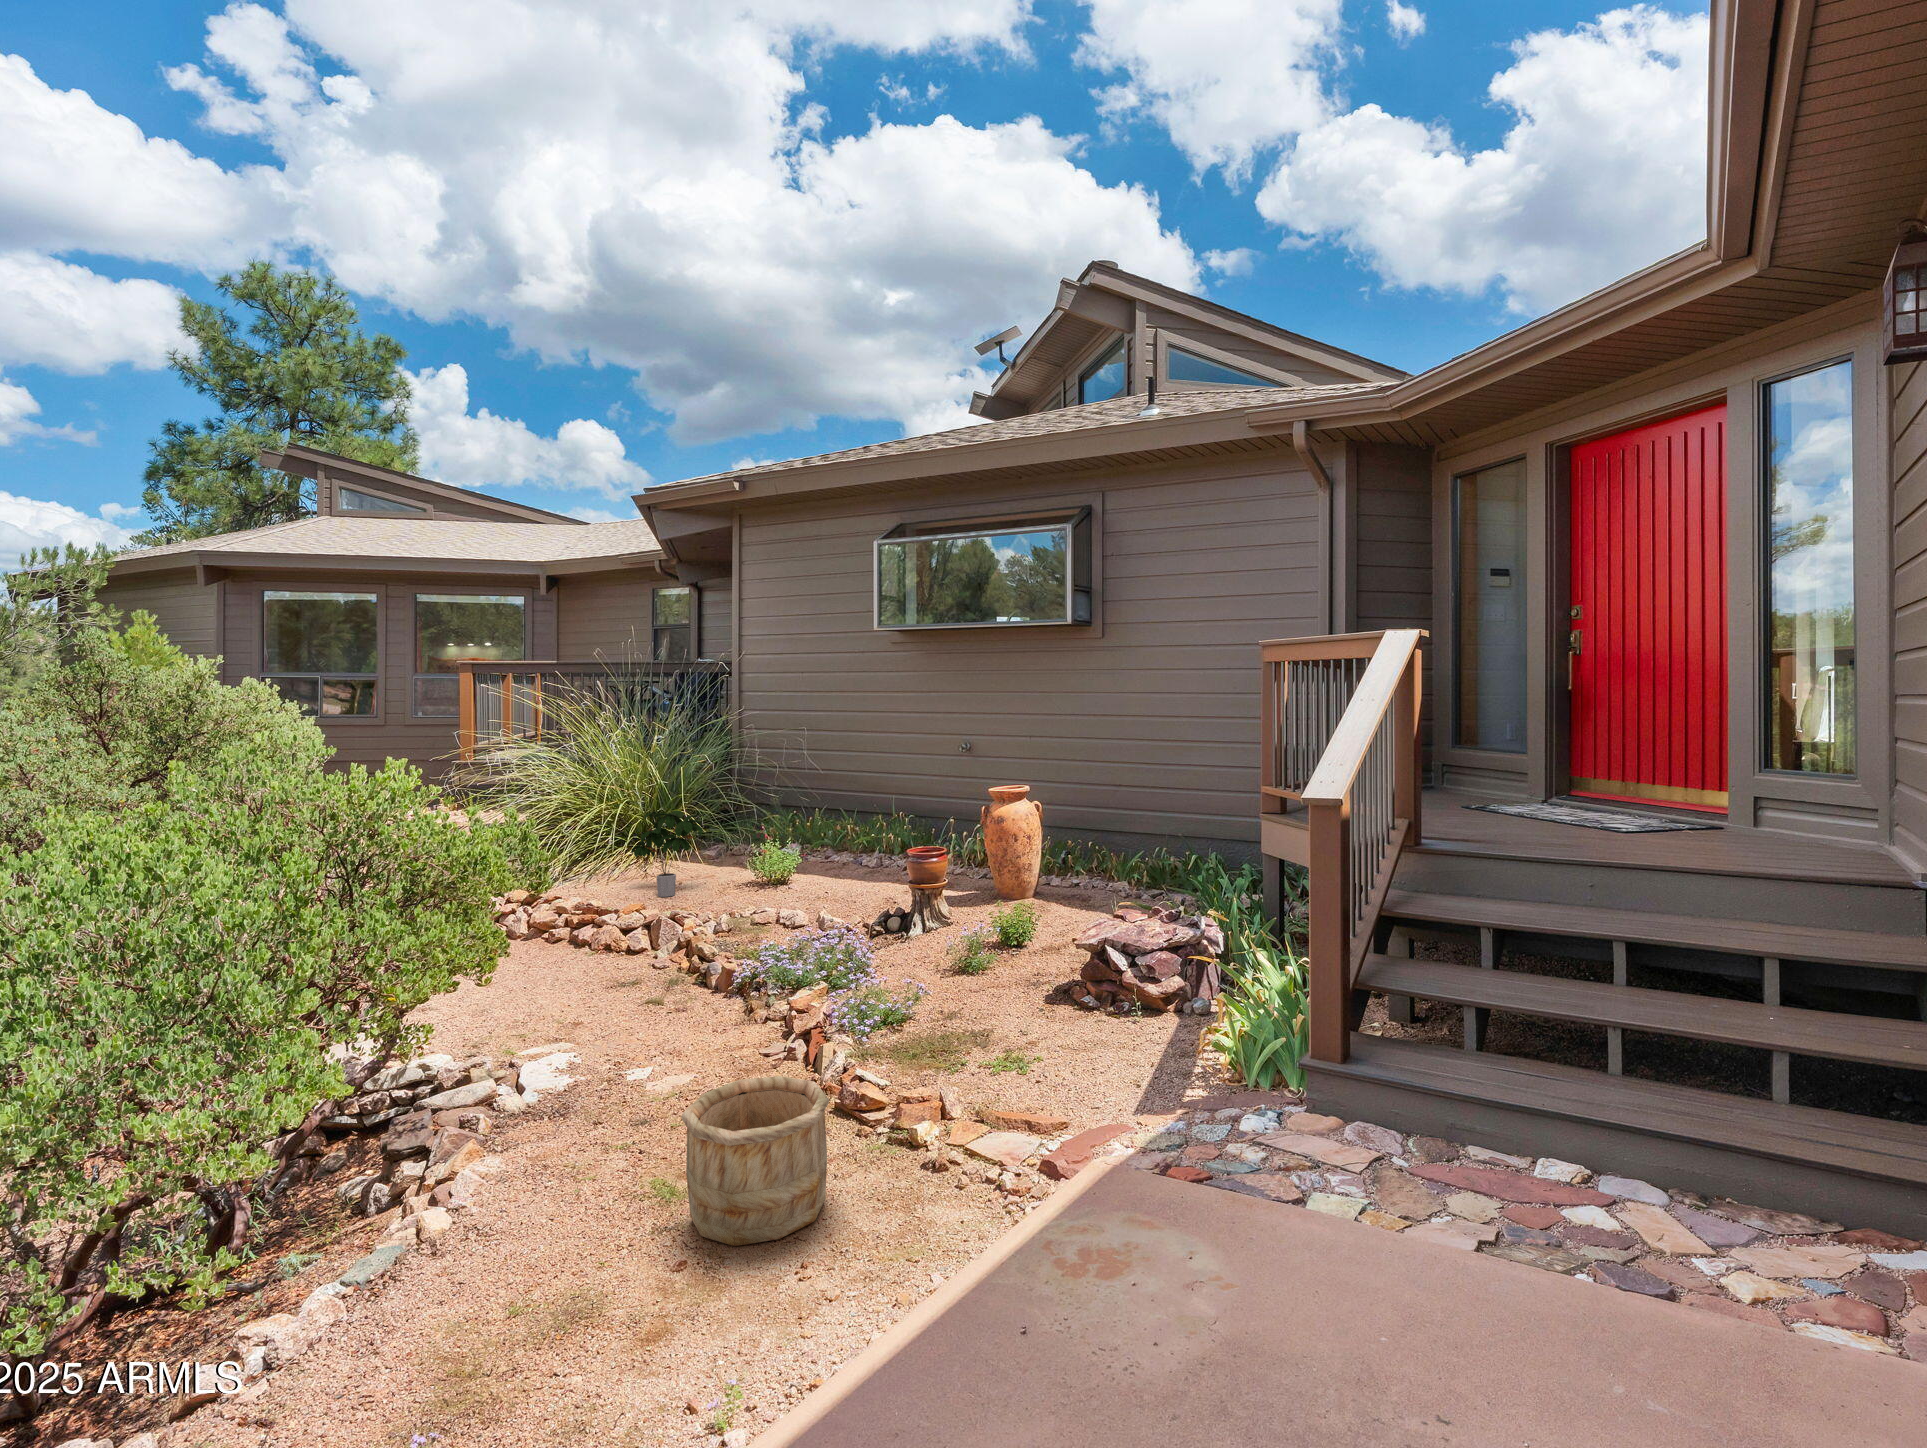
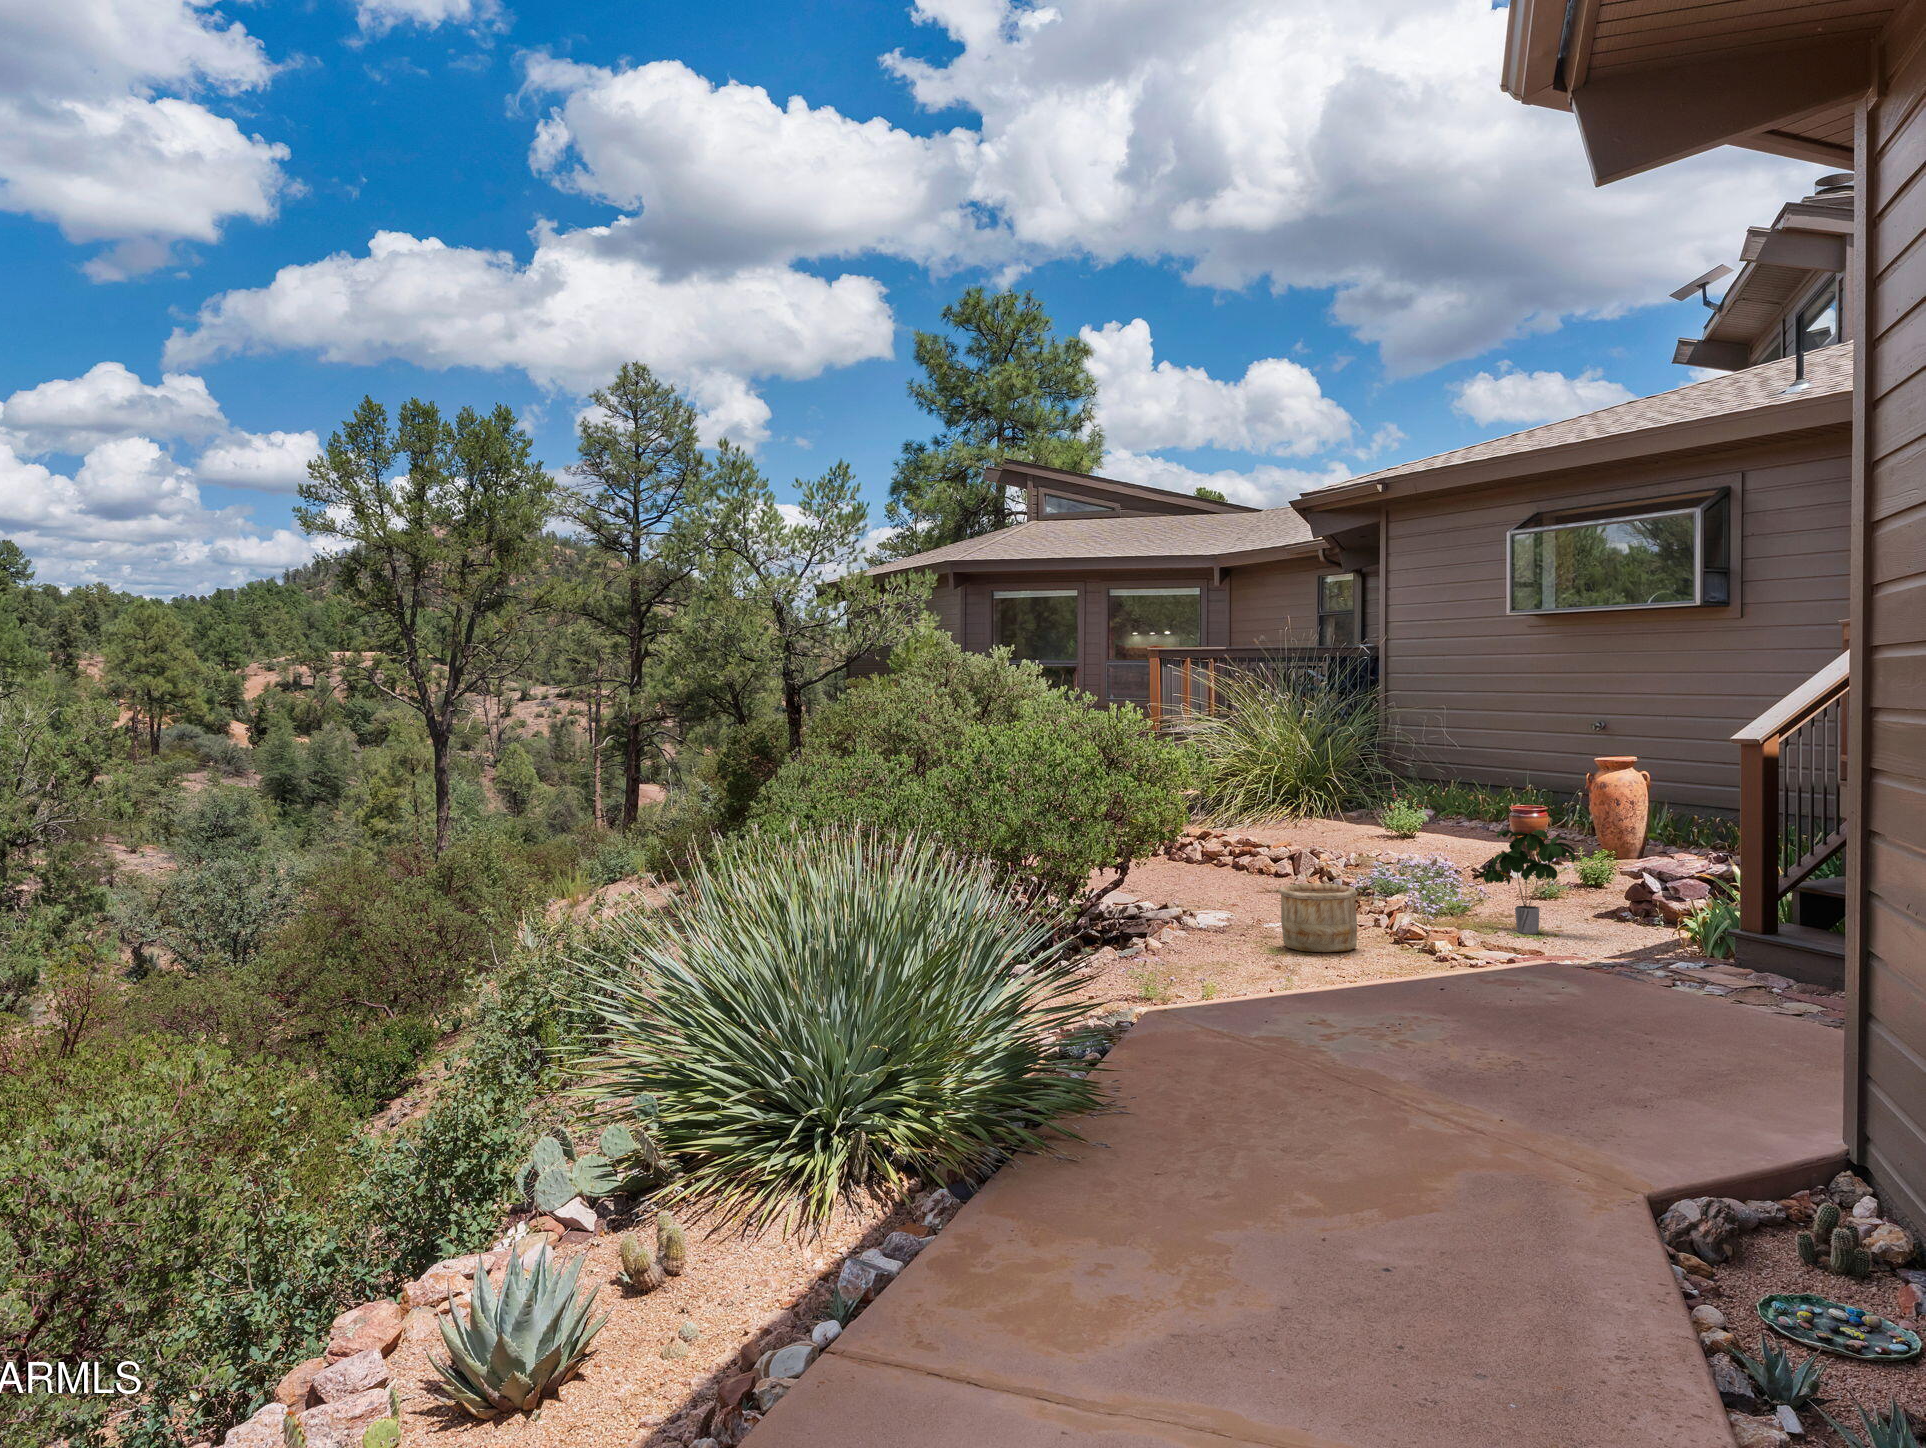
potted plant: present [631,810,703,897] -> present [1480,830,1575,934]

